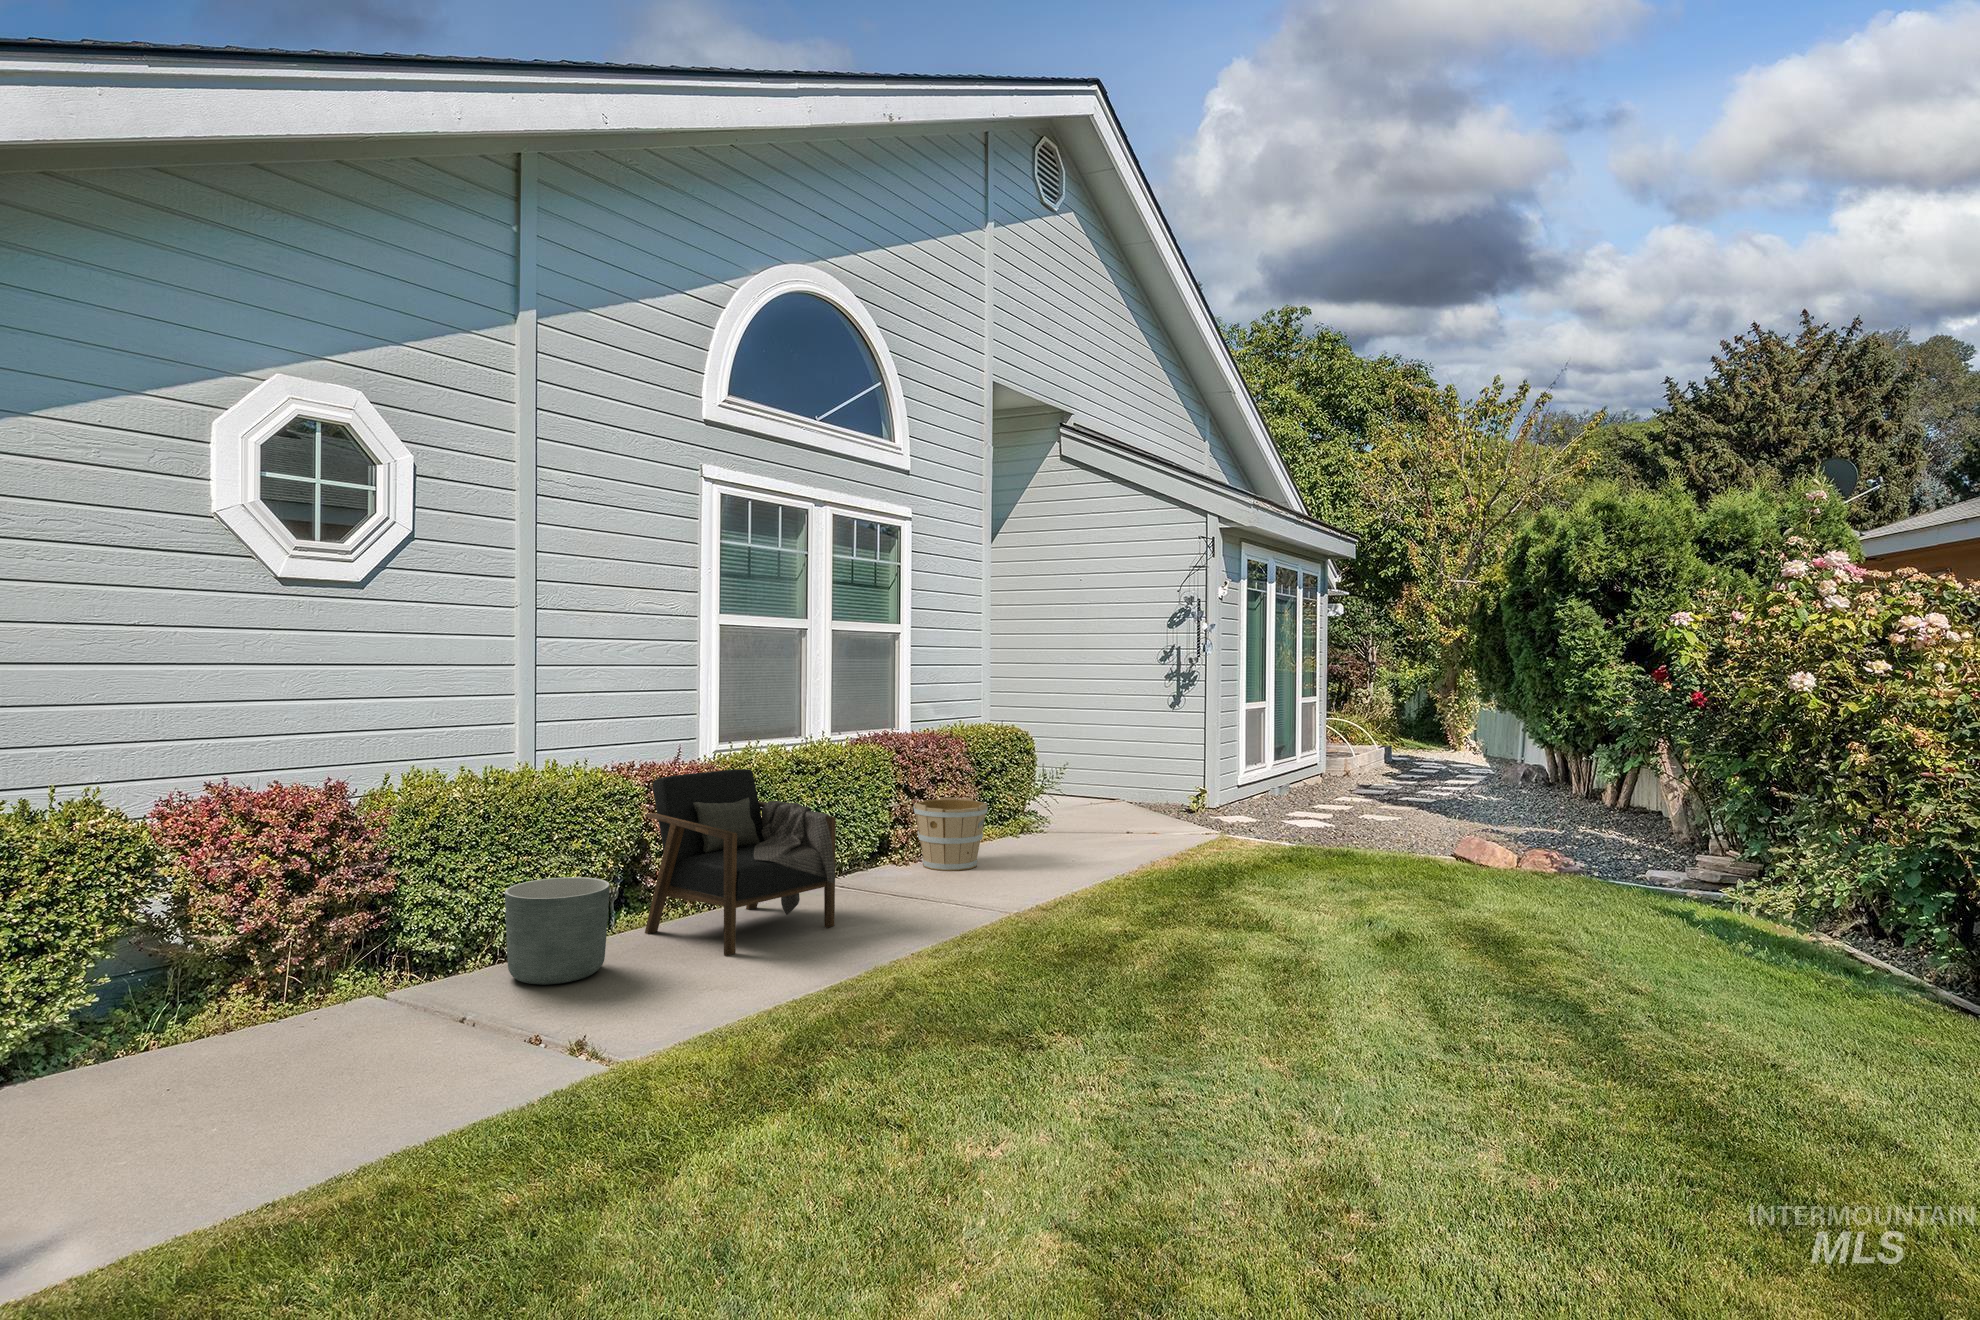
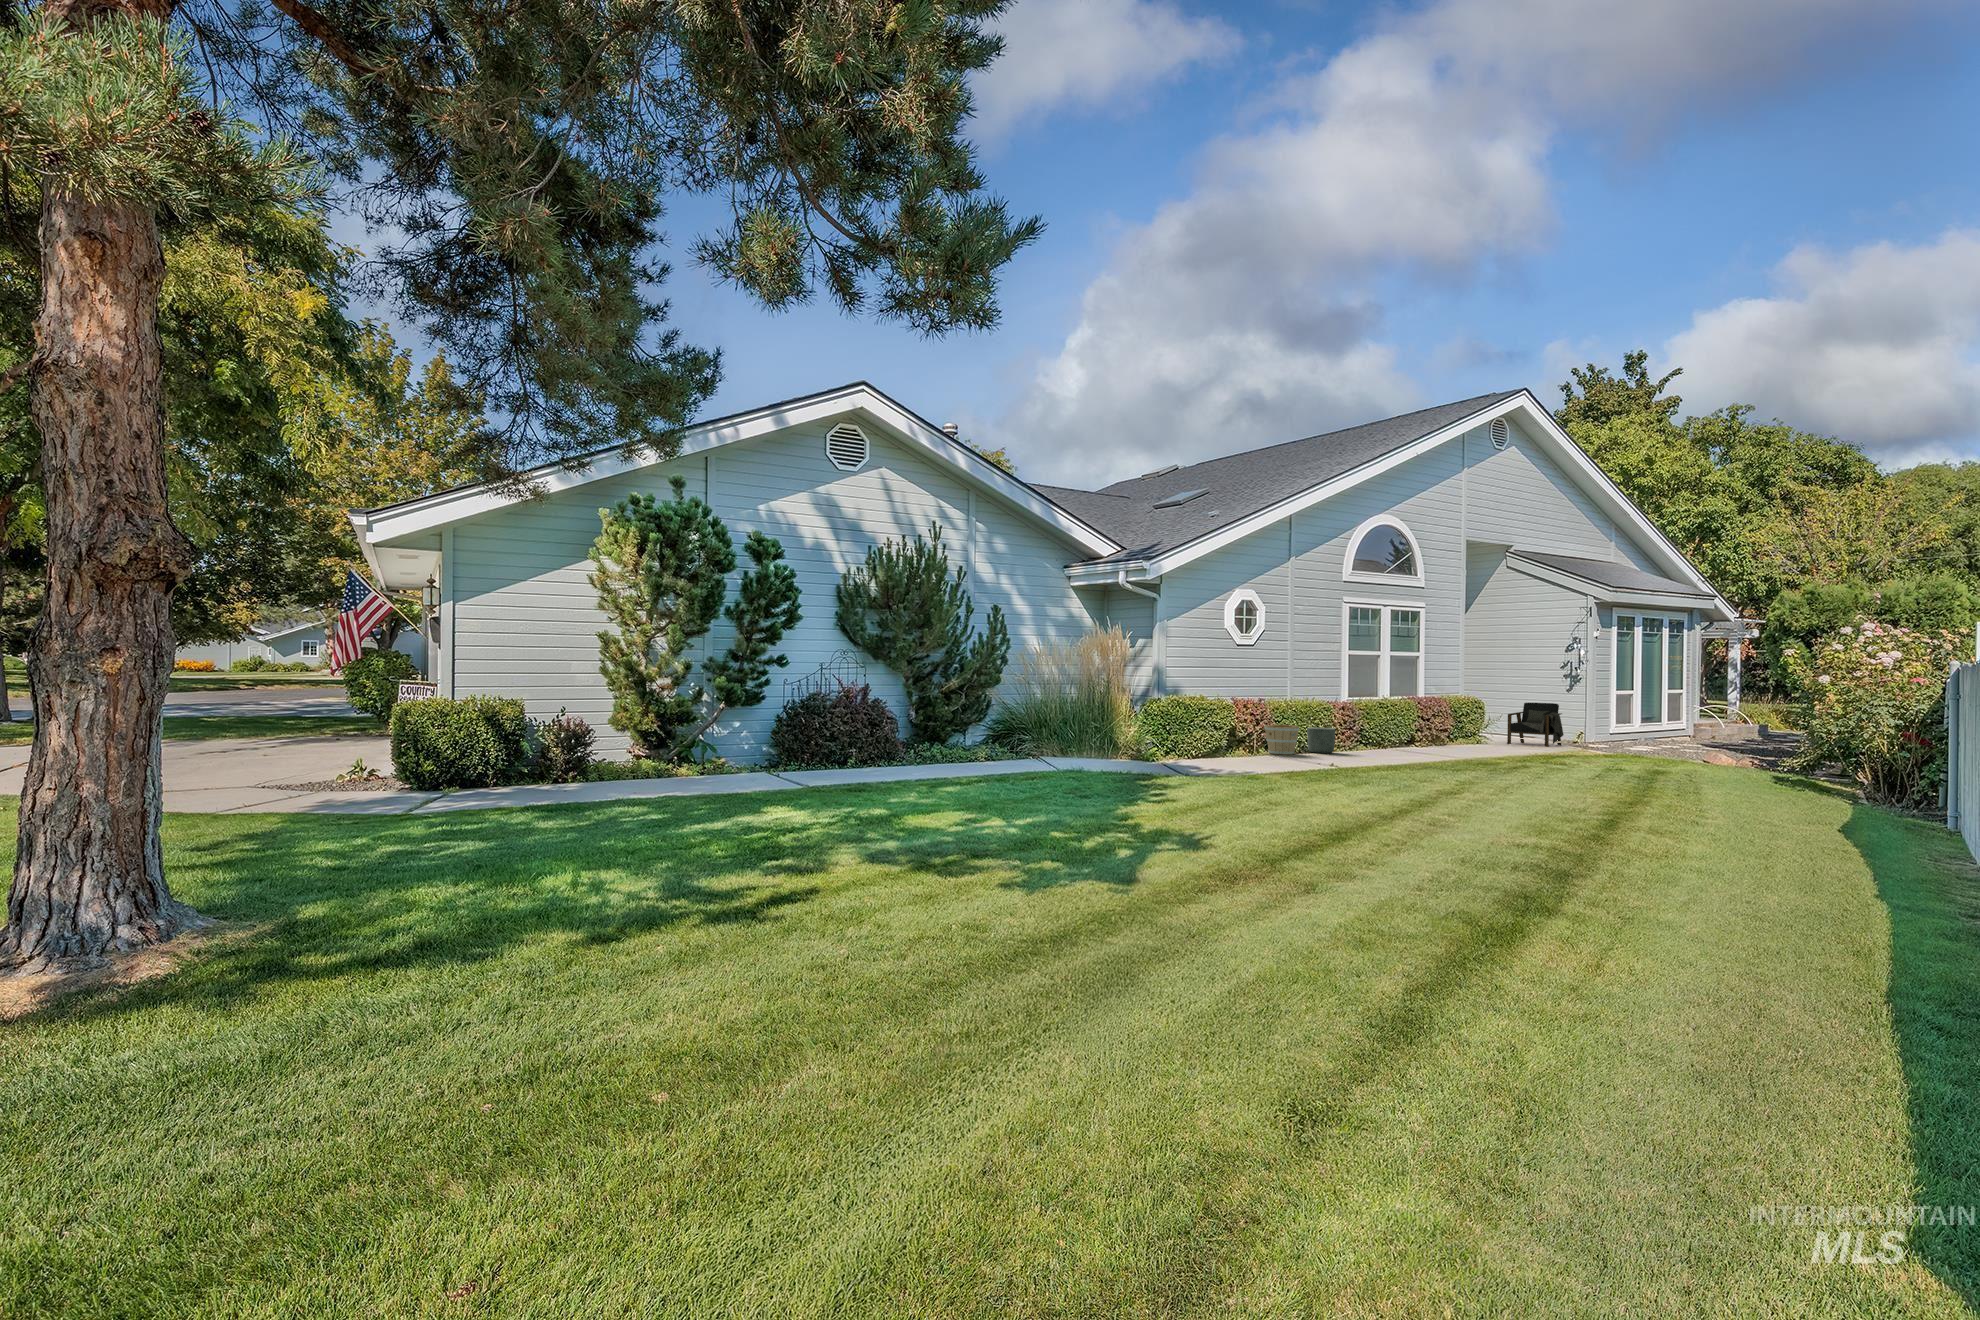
armchair: present [645,769,836,956] -> present [1507,703,1564,747]
wooden bucket: present [913,797,988,871] -> present [1264,725,1299,755]

